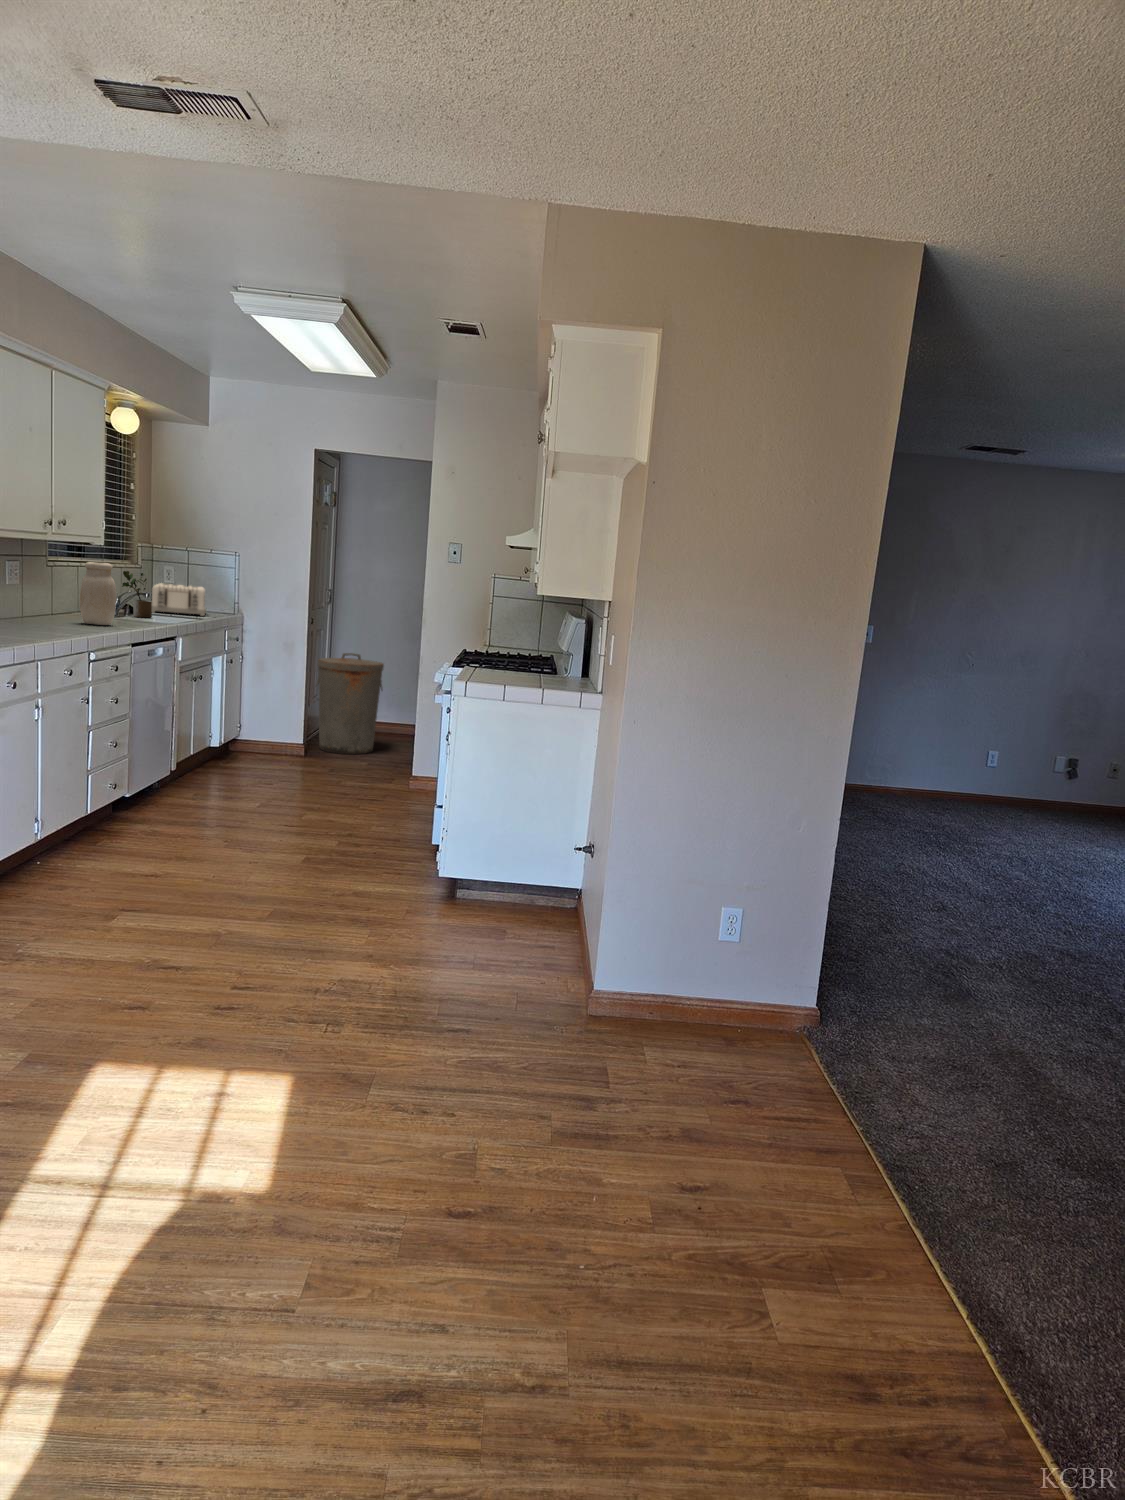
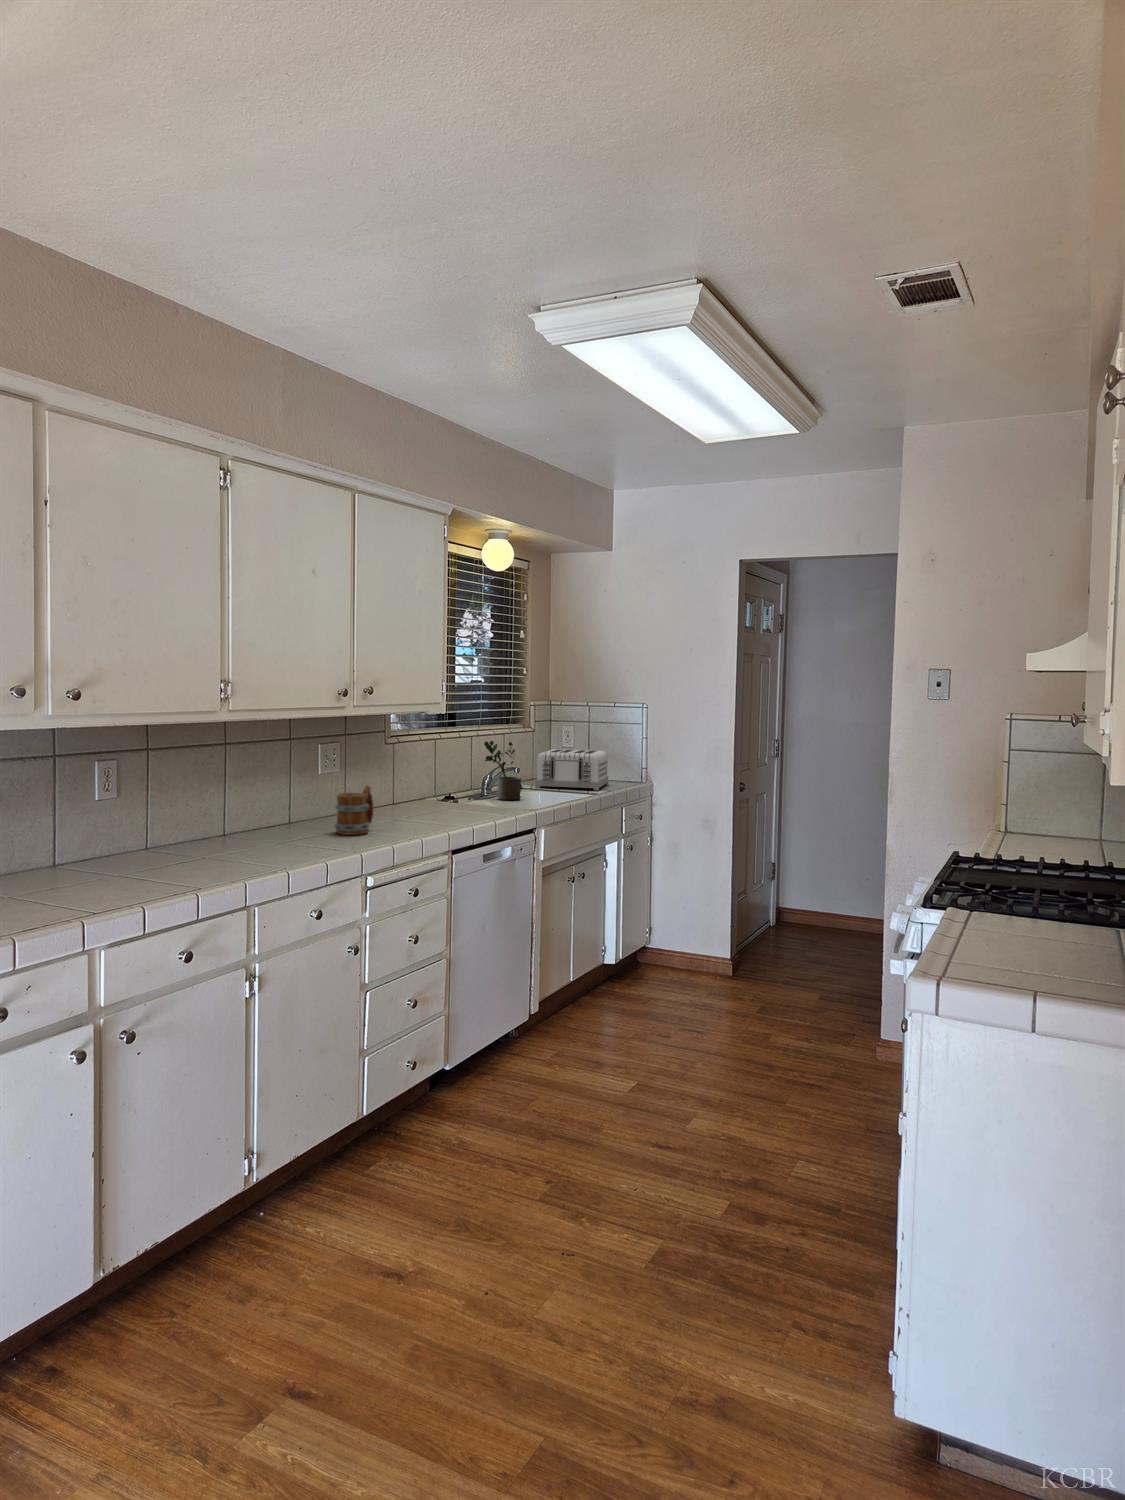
jar: present [80,562,116,625] -> none [398,738,442,823]
mug: none [45,593,73,628] -> present [335,786,374,835]
trash can: present [316,653,384,754] -> none [754,828,848,971]

